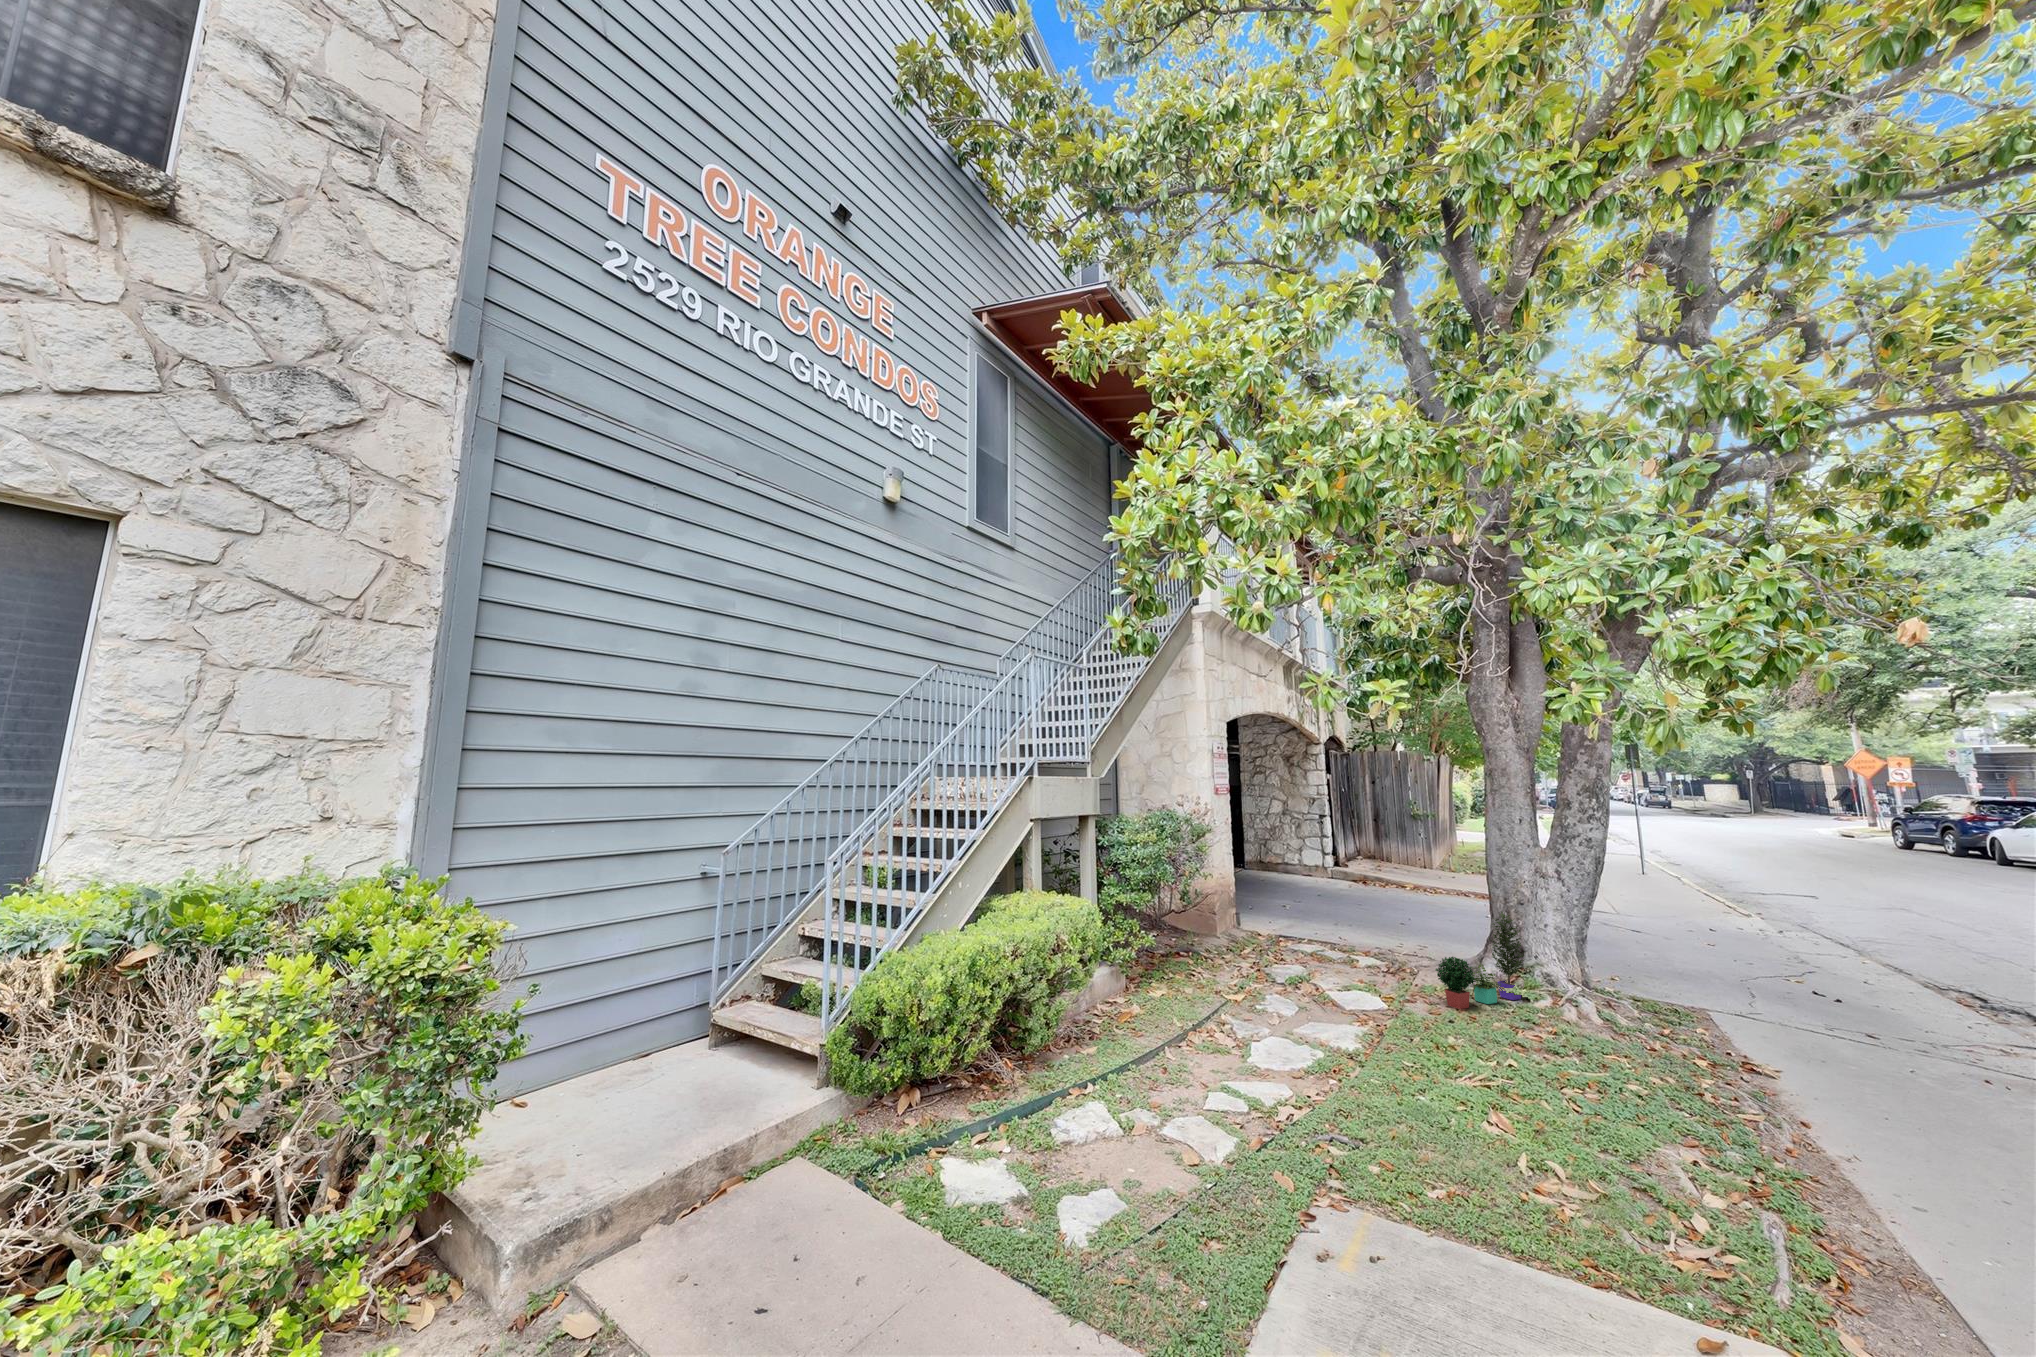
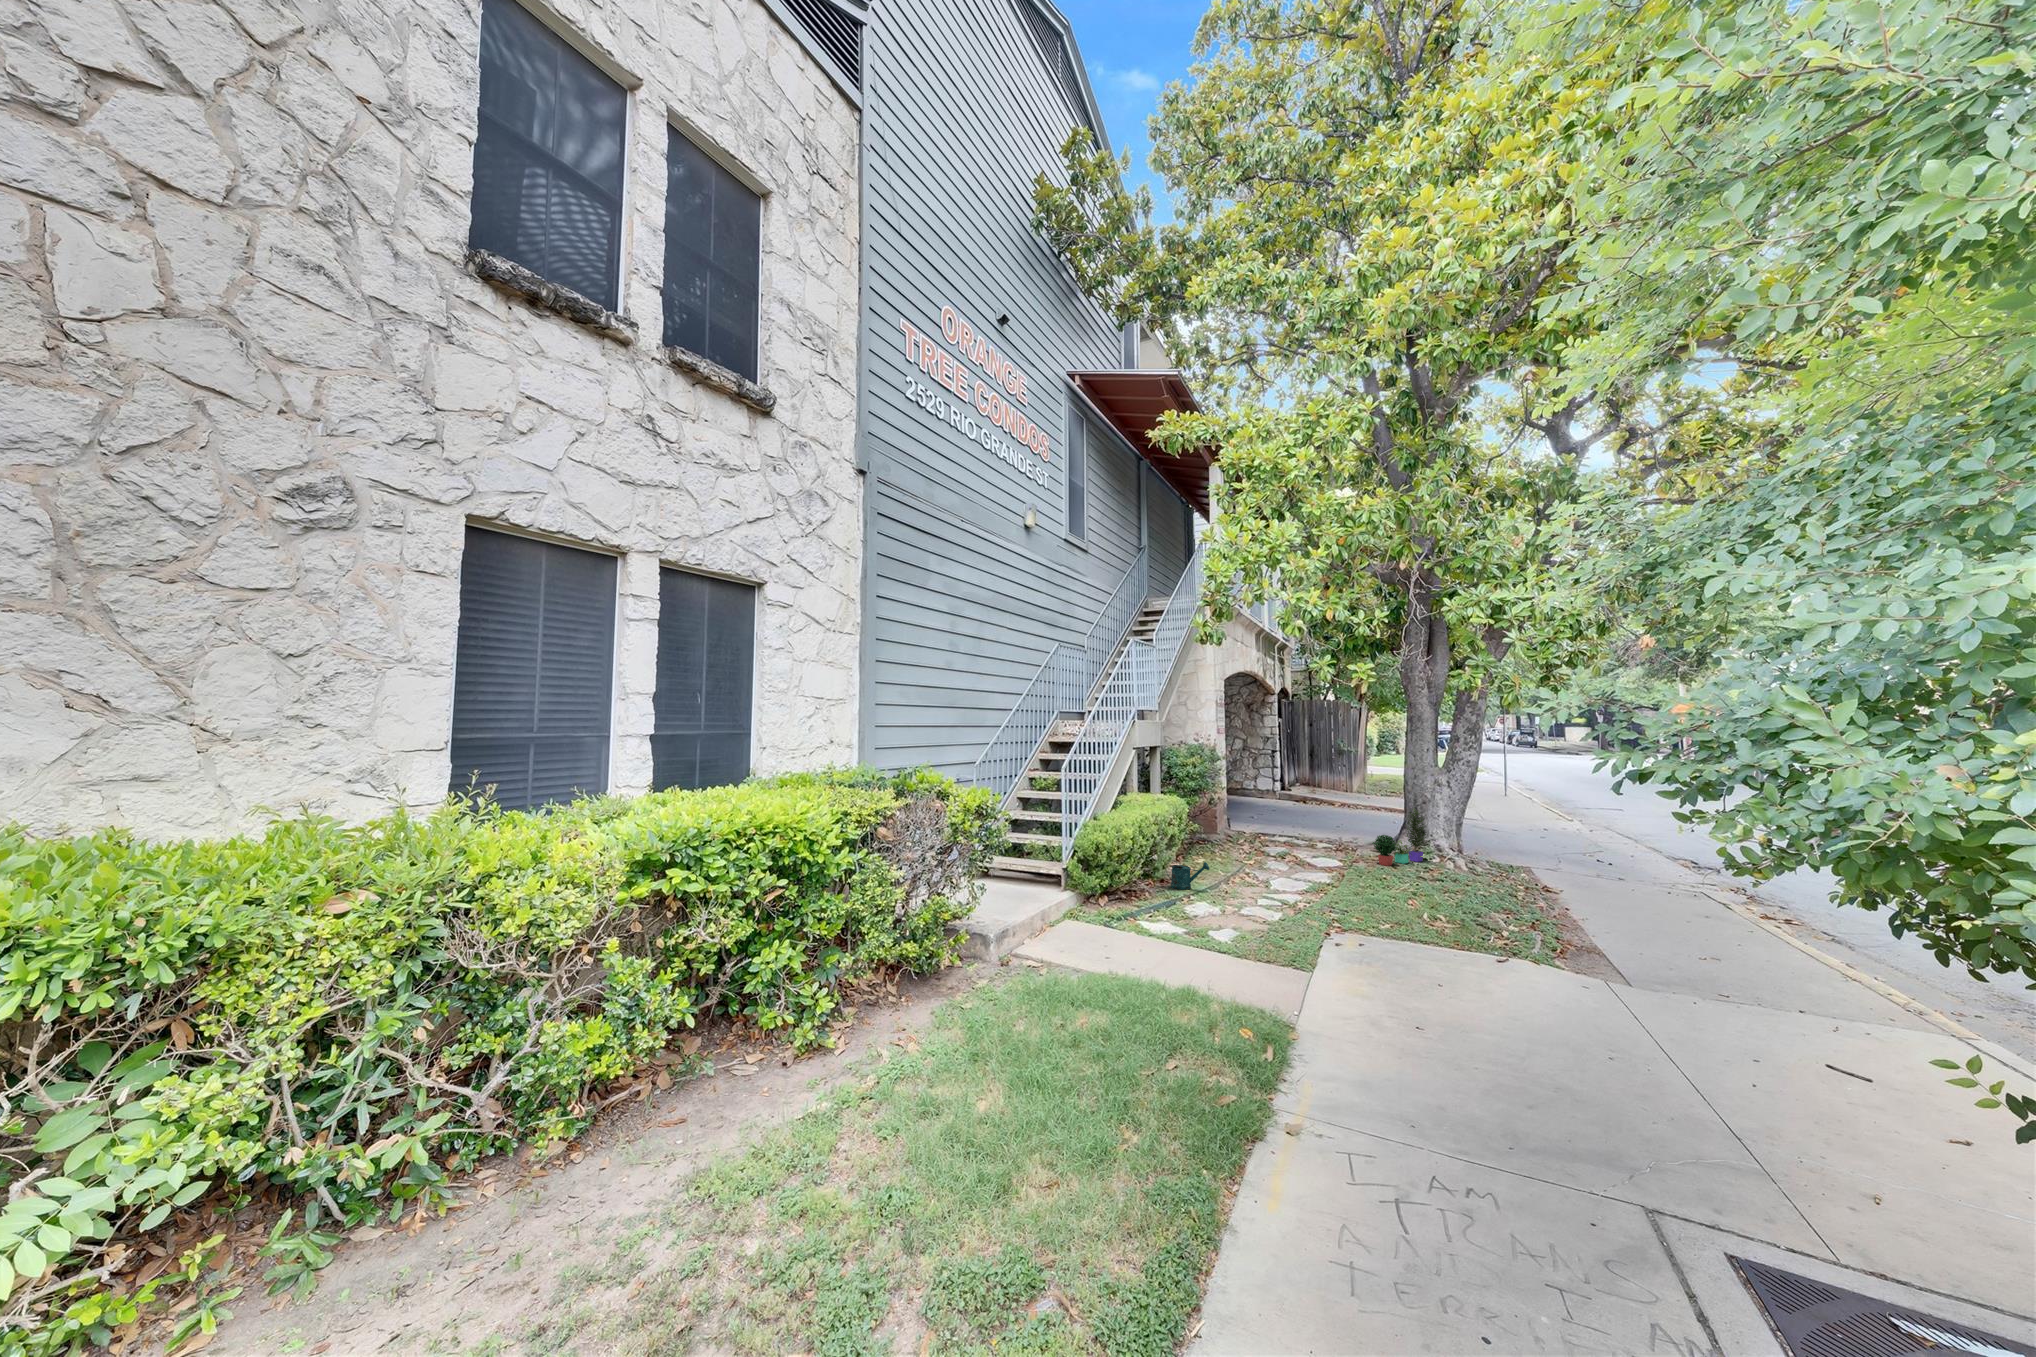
watering can: none [1060,1013,1130,1067] -> present [1167,860,1209,889]

